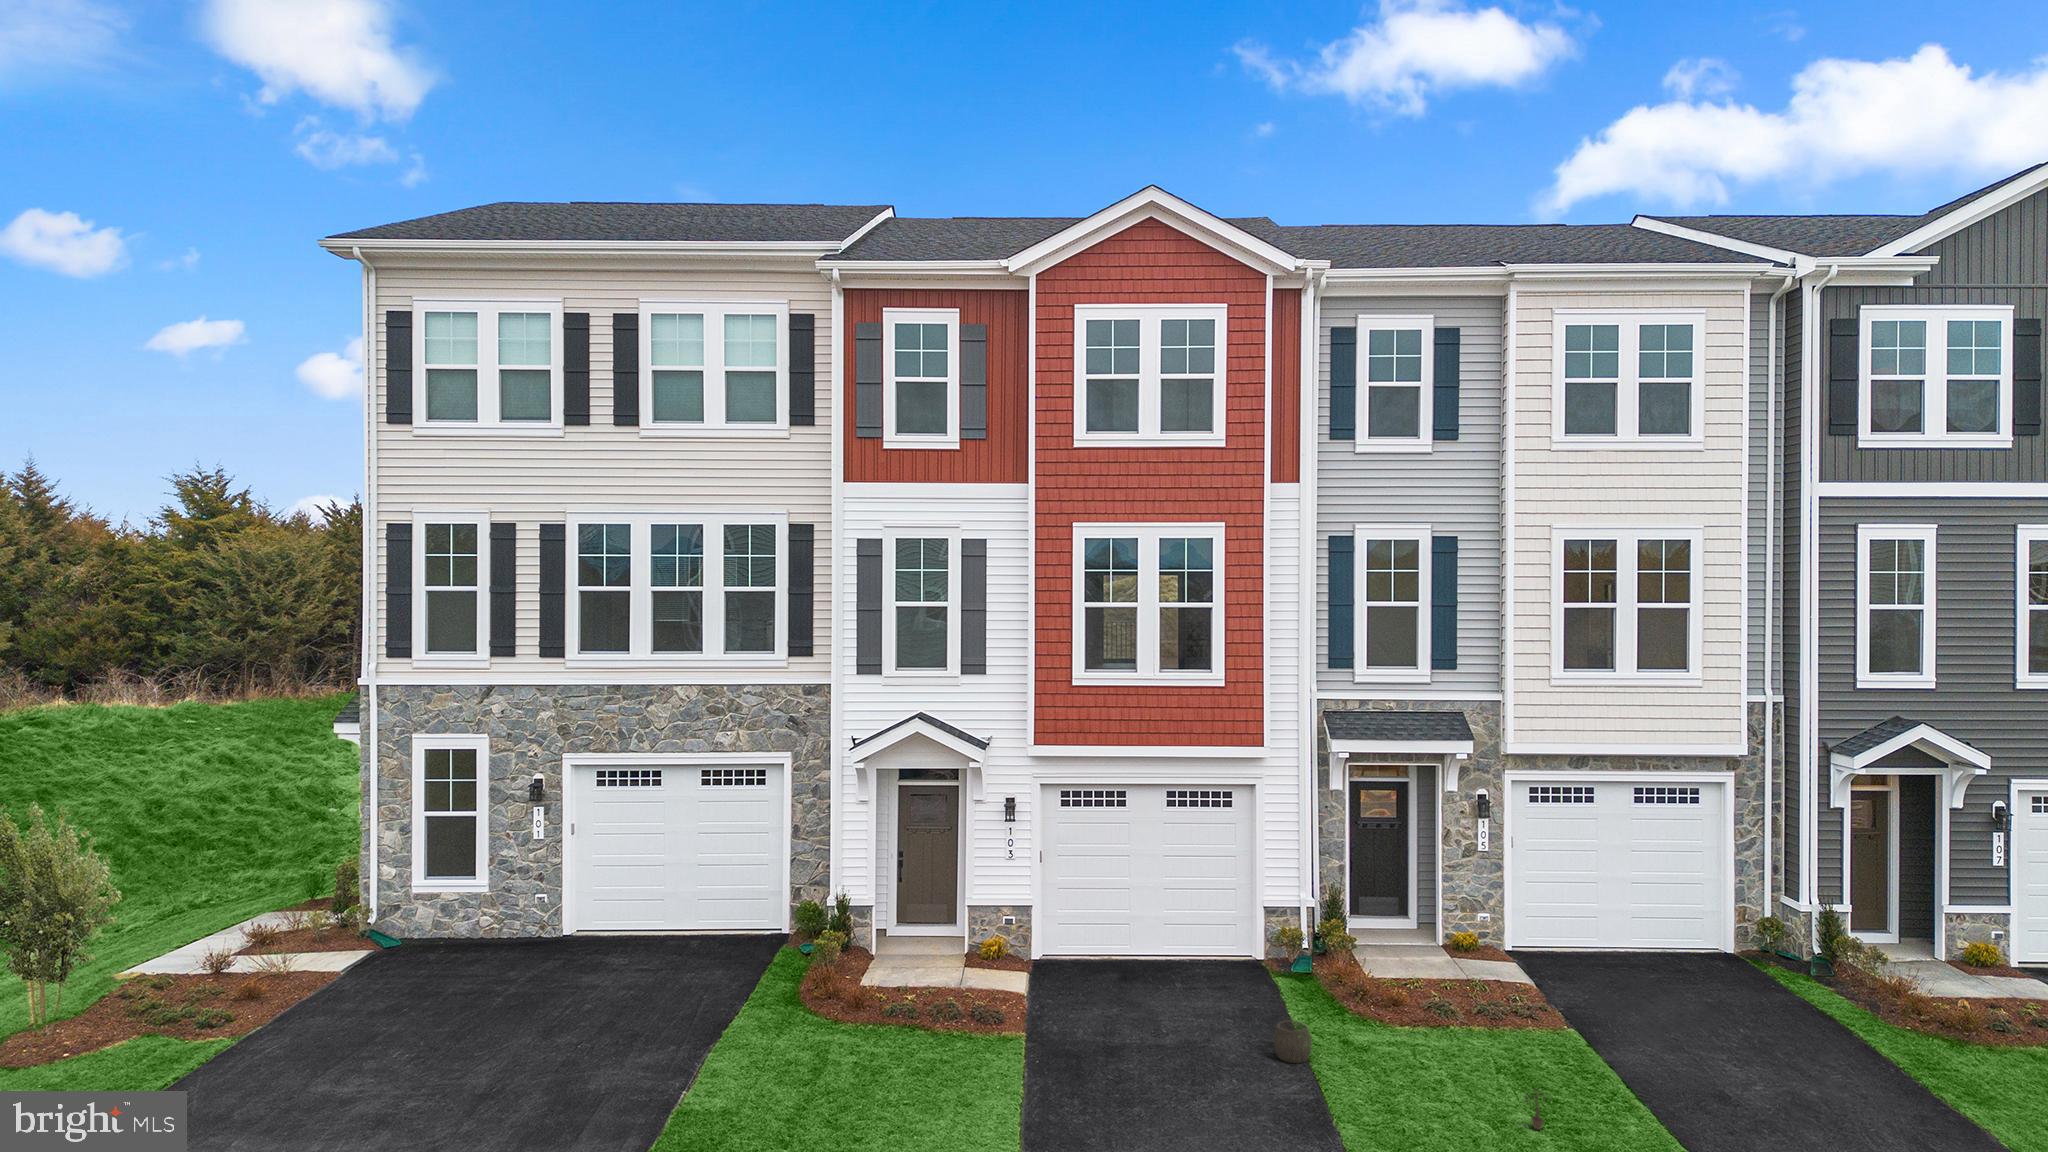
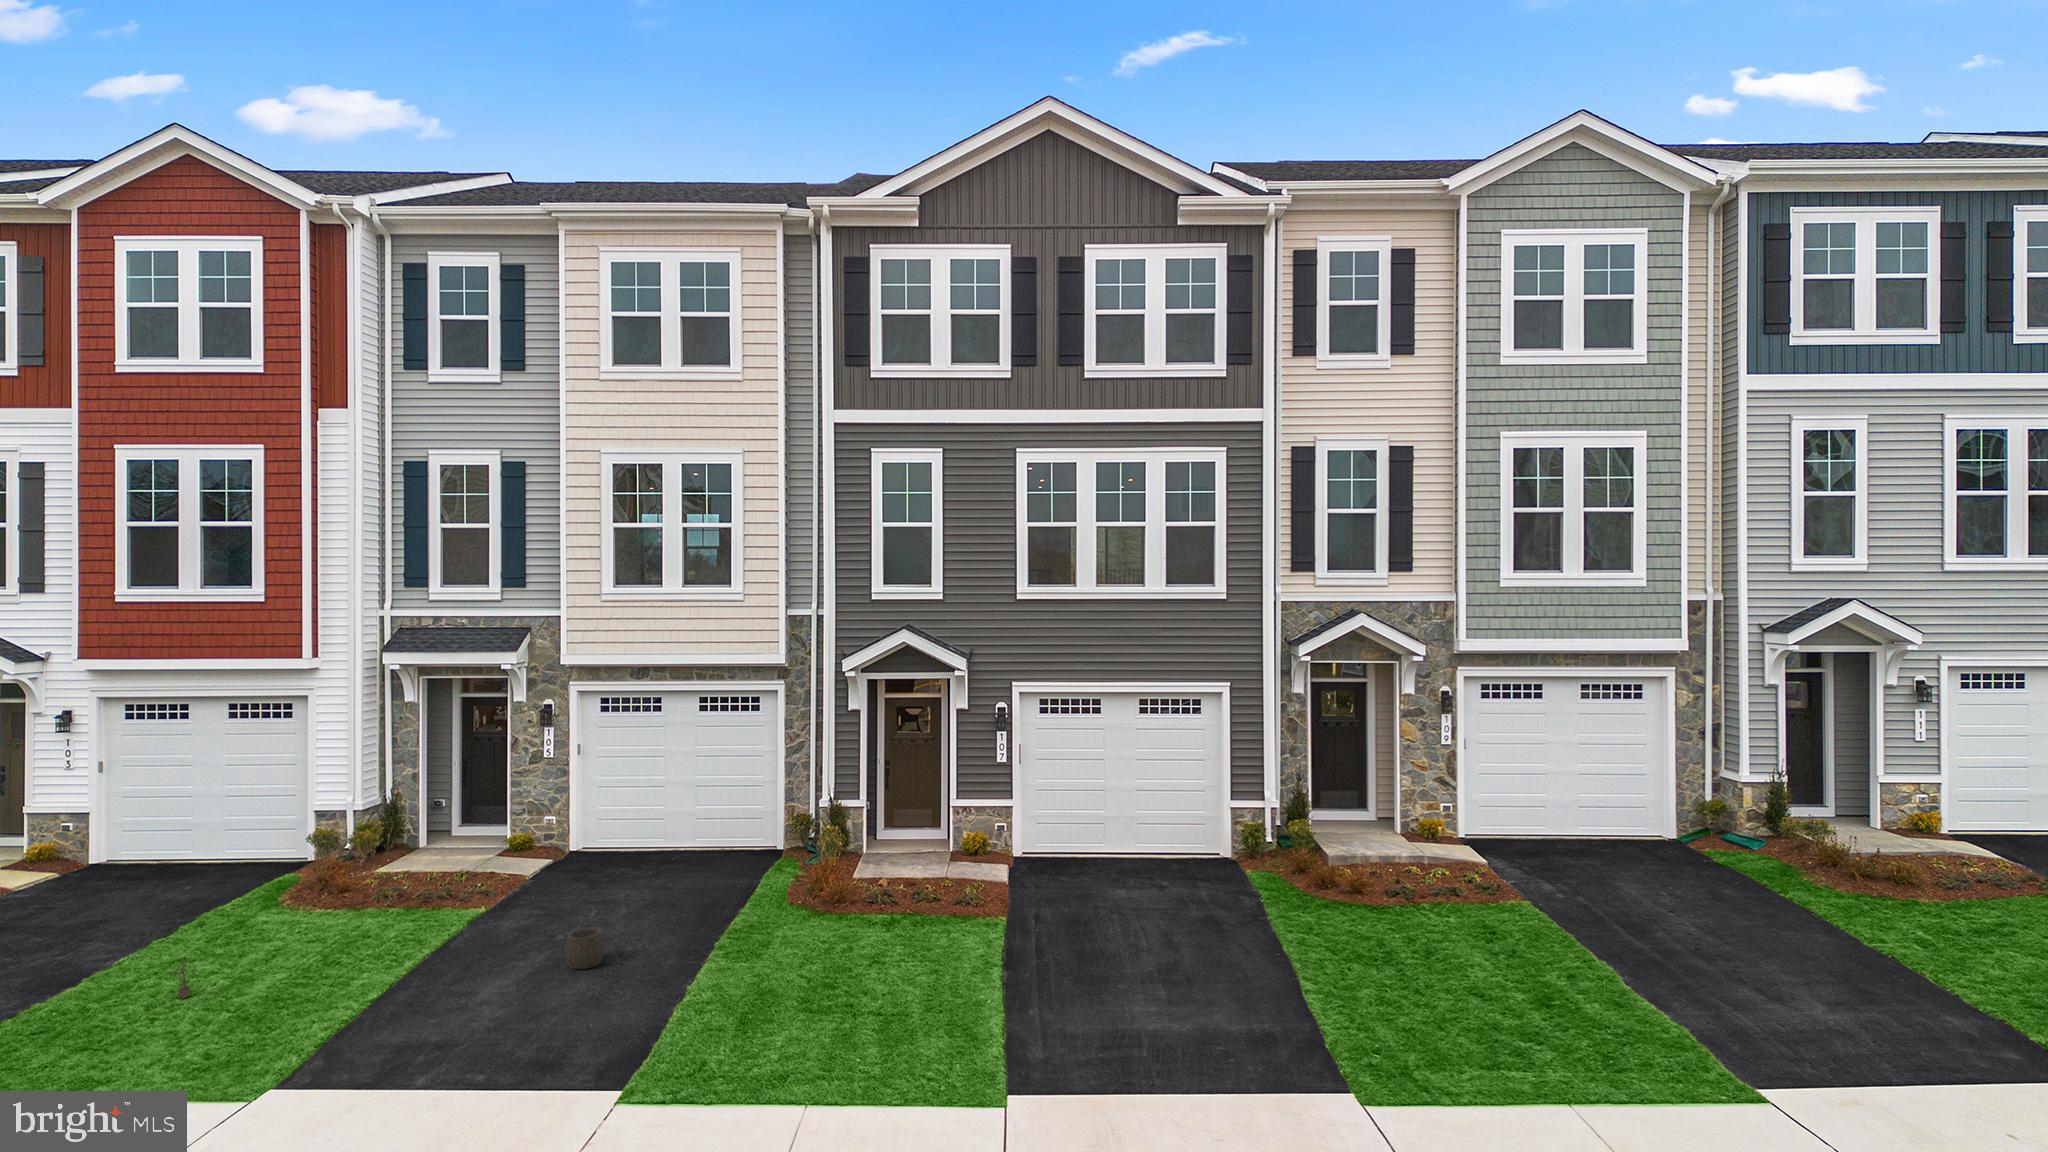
woven basket: present [1274,1020,1312,1063] -> present [565,928,604,969]

